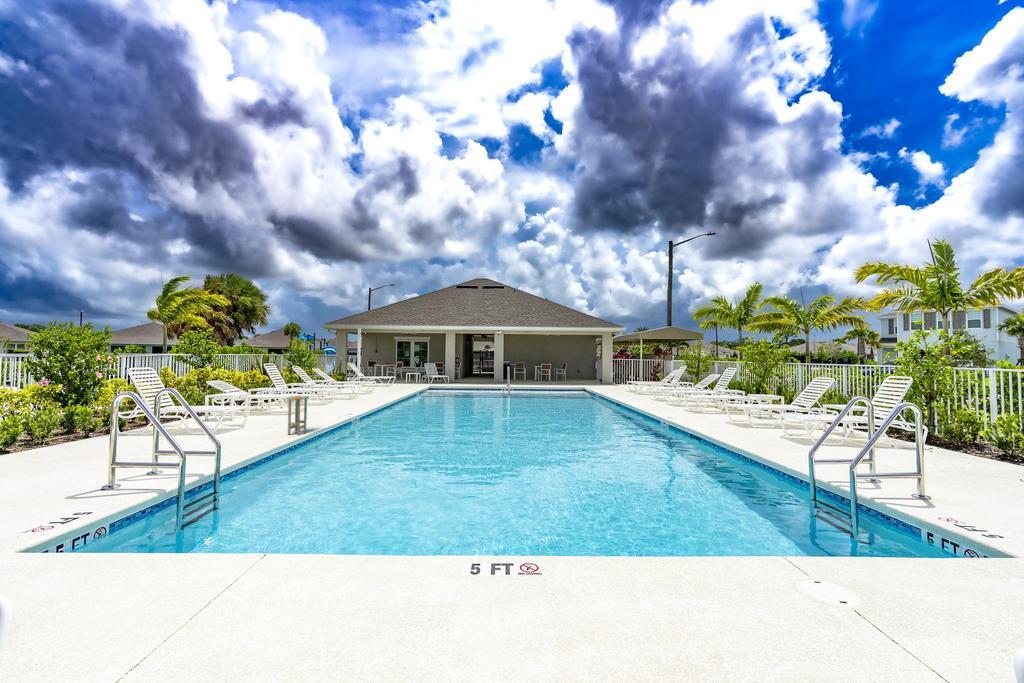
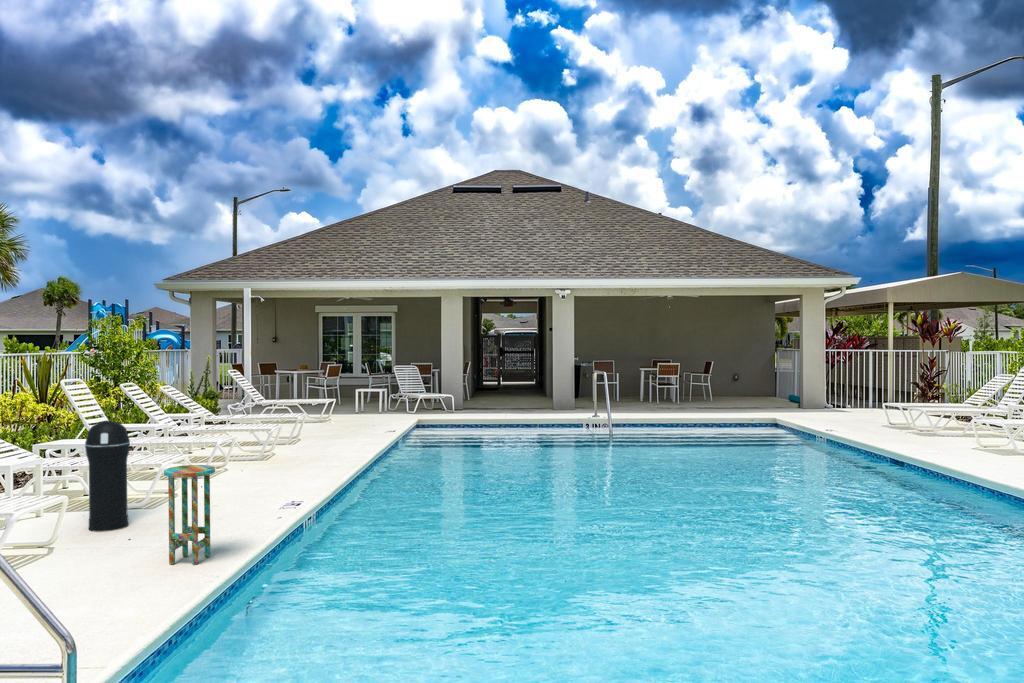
trash can: none [263,379,282,424] -> present [85,421,130,532]

